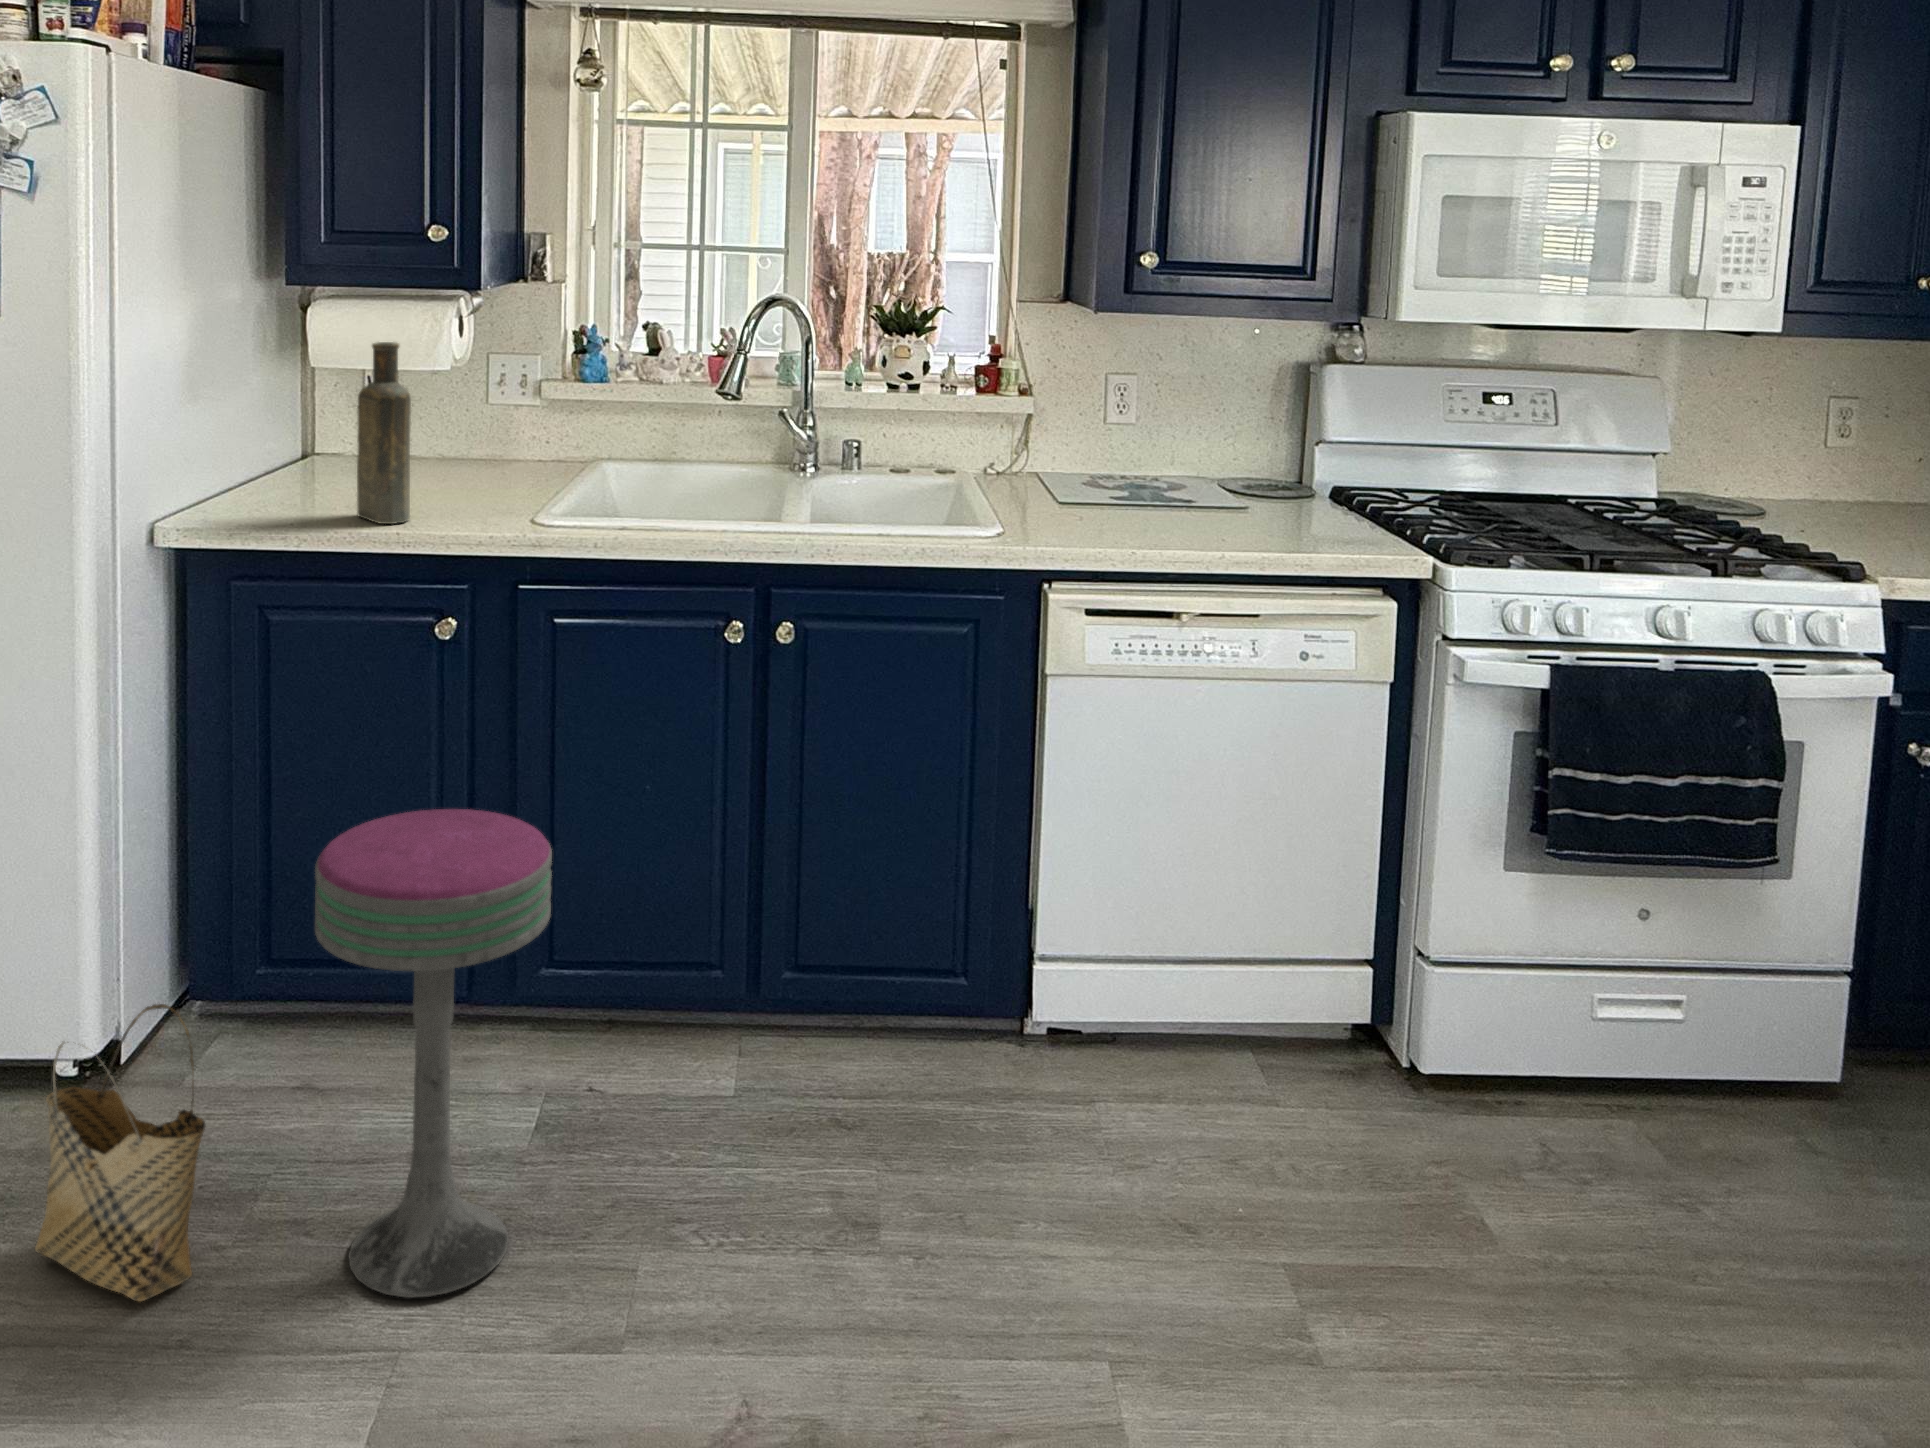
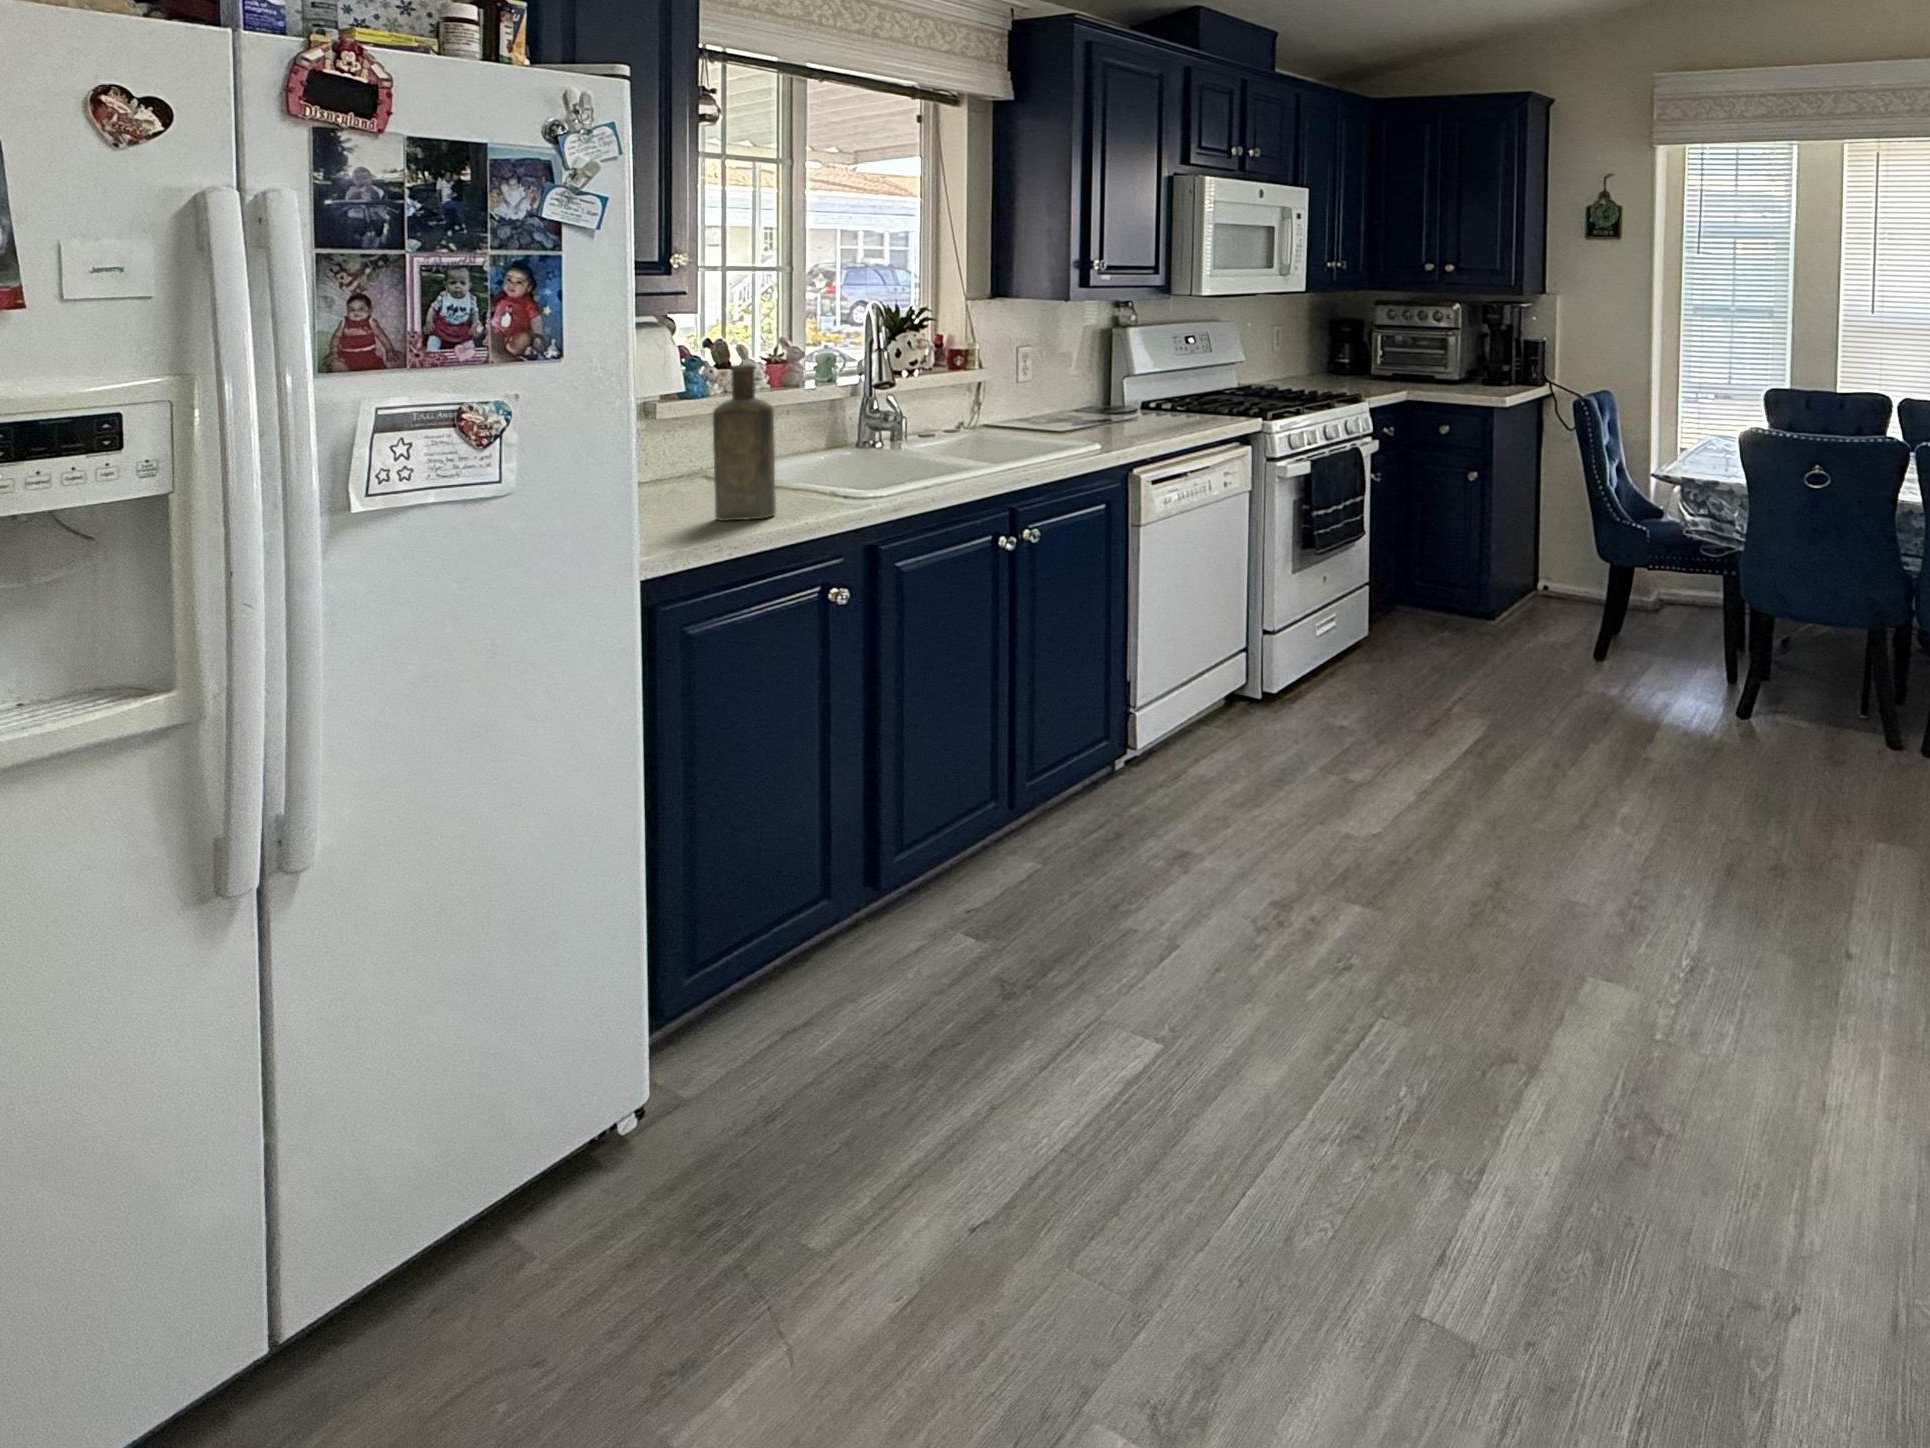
bar stool: present [315,809,552,1298] -> none [943,682,1118,1054]
woven basket: present [35,1004,205,1301] -> none [779,932,949,1214]

